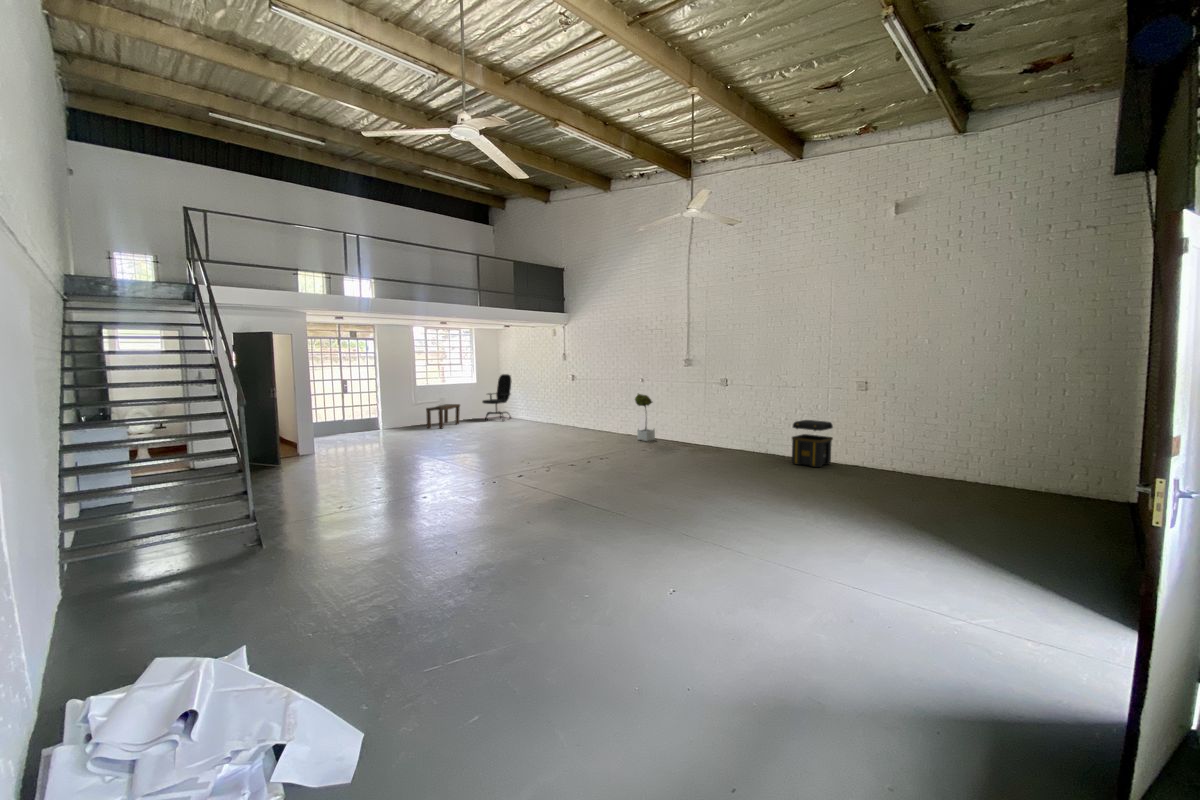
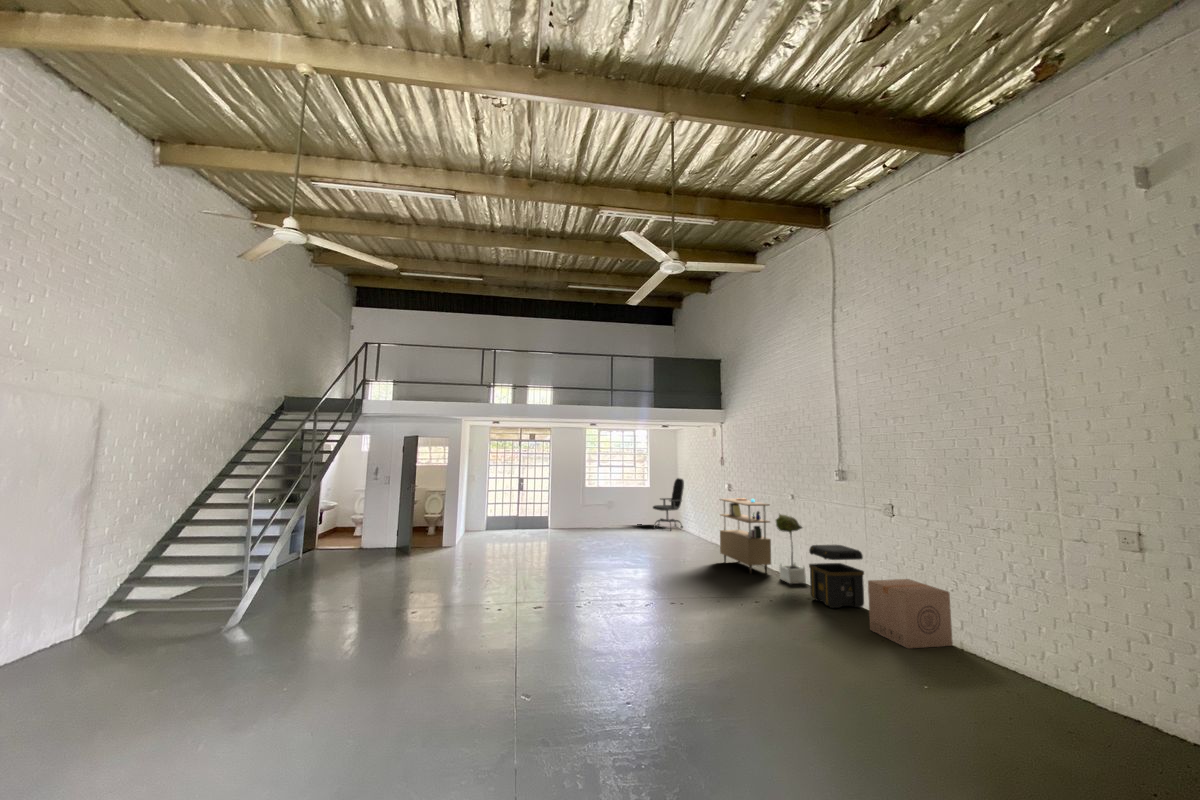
shelving unit: none [583,384,627,440] -> present [720,498,771,574]
bench: present [426,404,460,428] -> none [586,507,625,533]
toolbox: present [792,420,833,467] -> present [809,545,864,608]
cardboard box: none [720,423,761,458] -> present [868,579,953,649]

